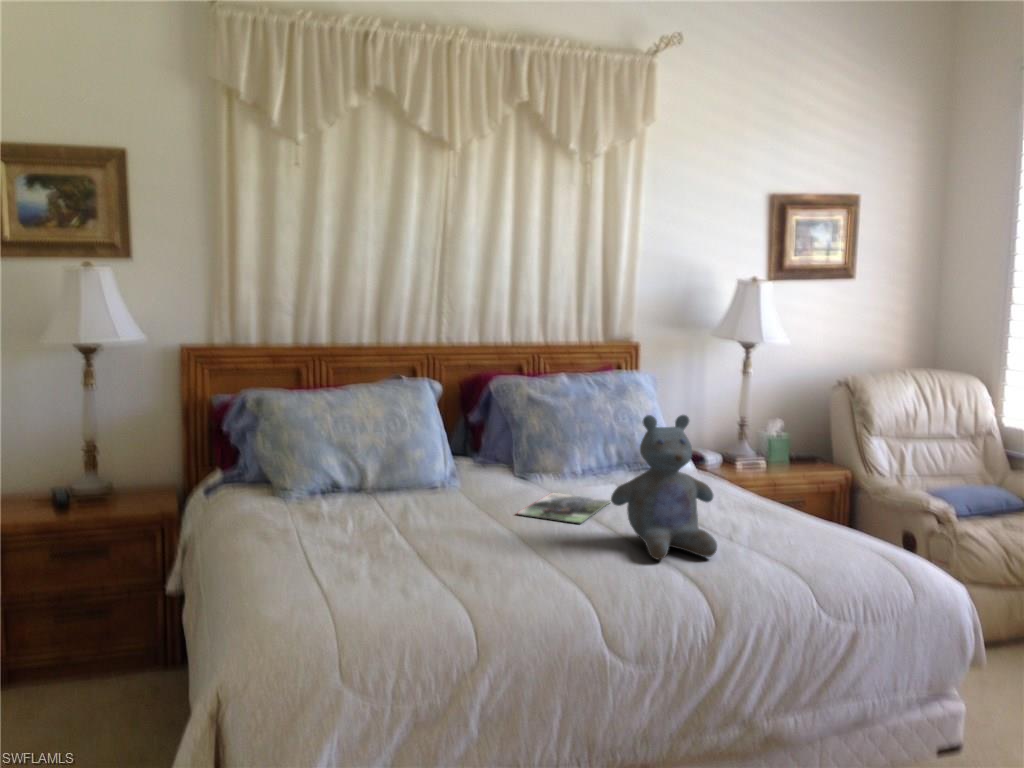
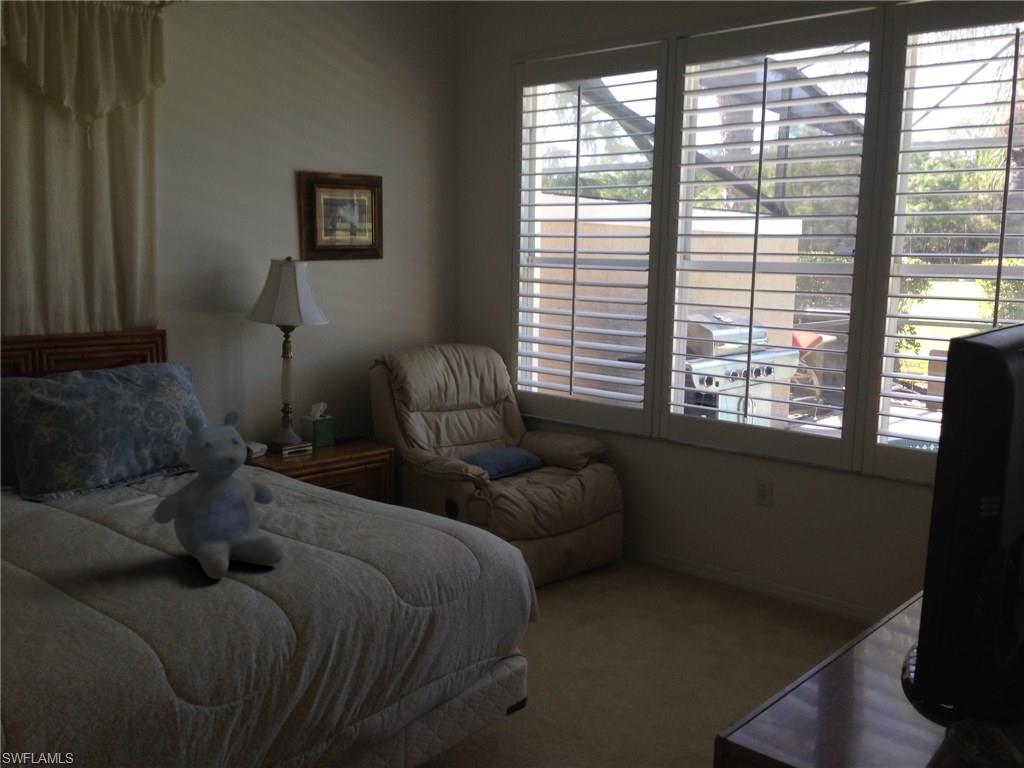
magazine: present [518,493,610,523] -> none [28,514,151,551]

